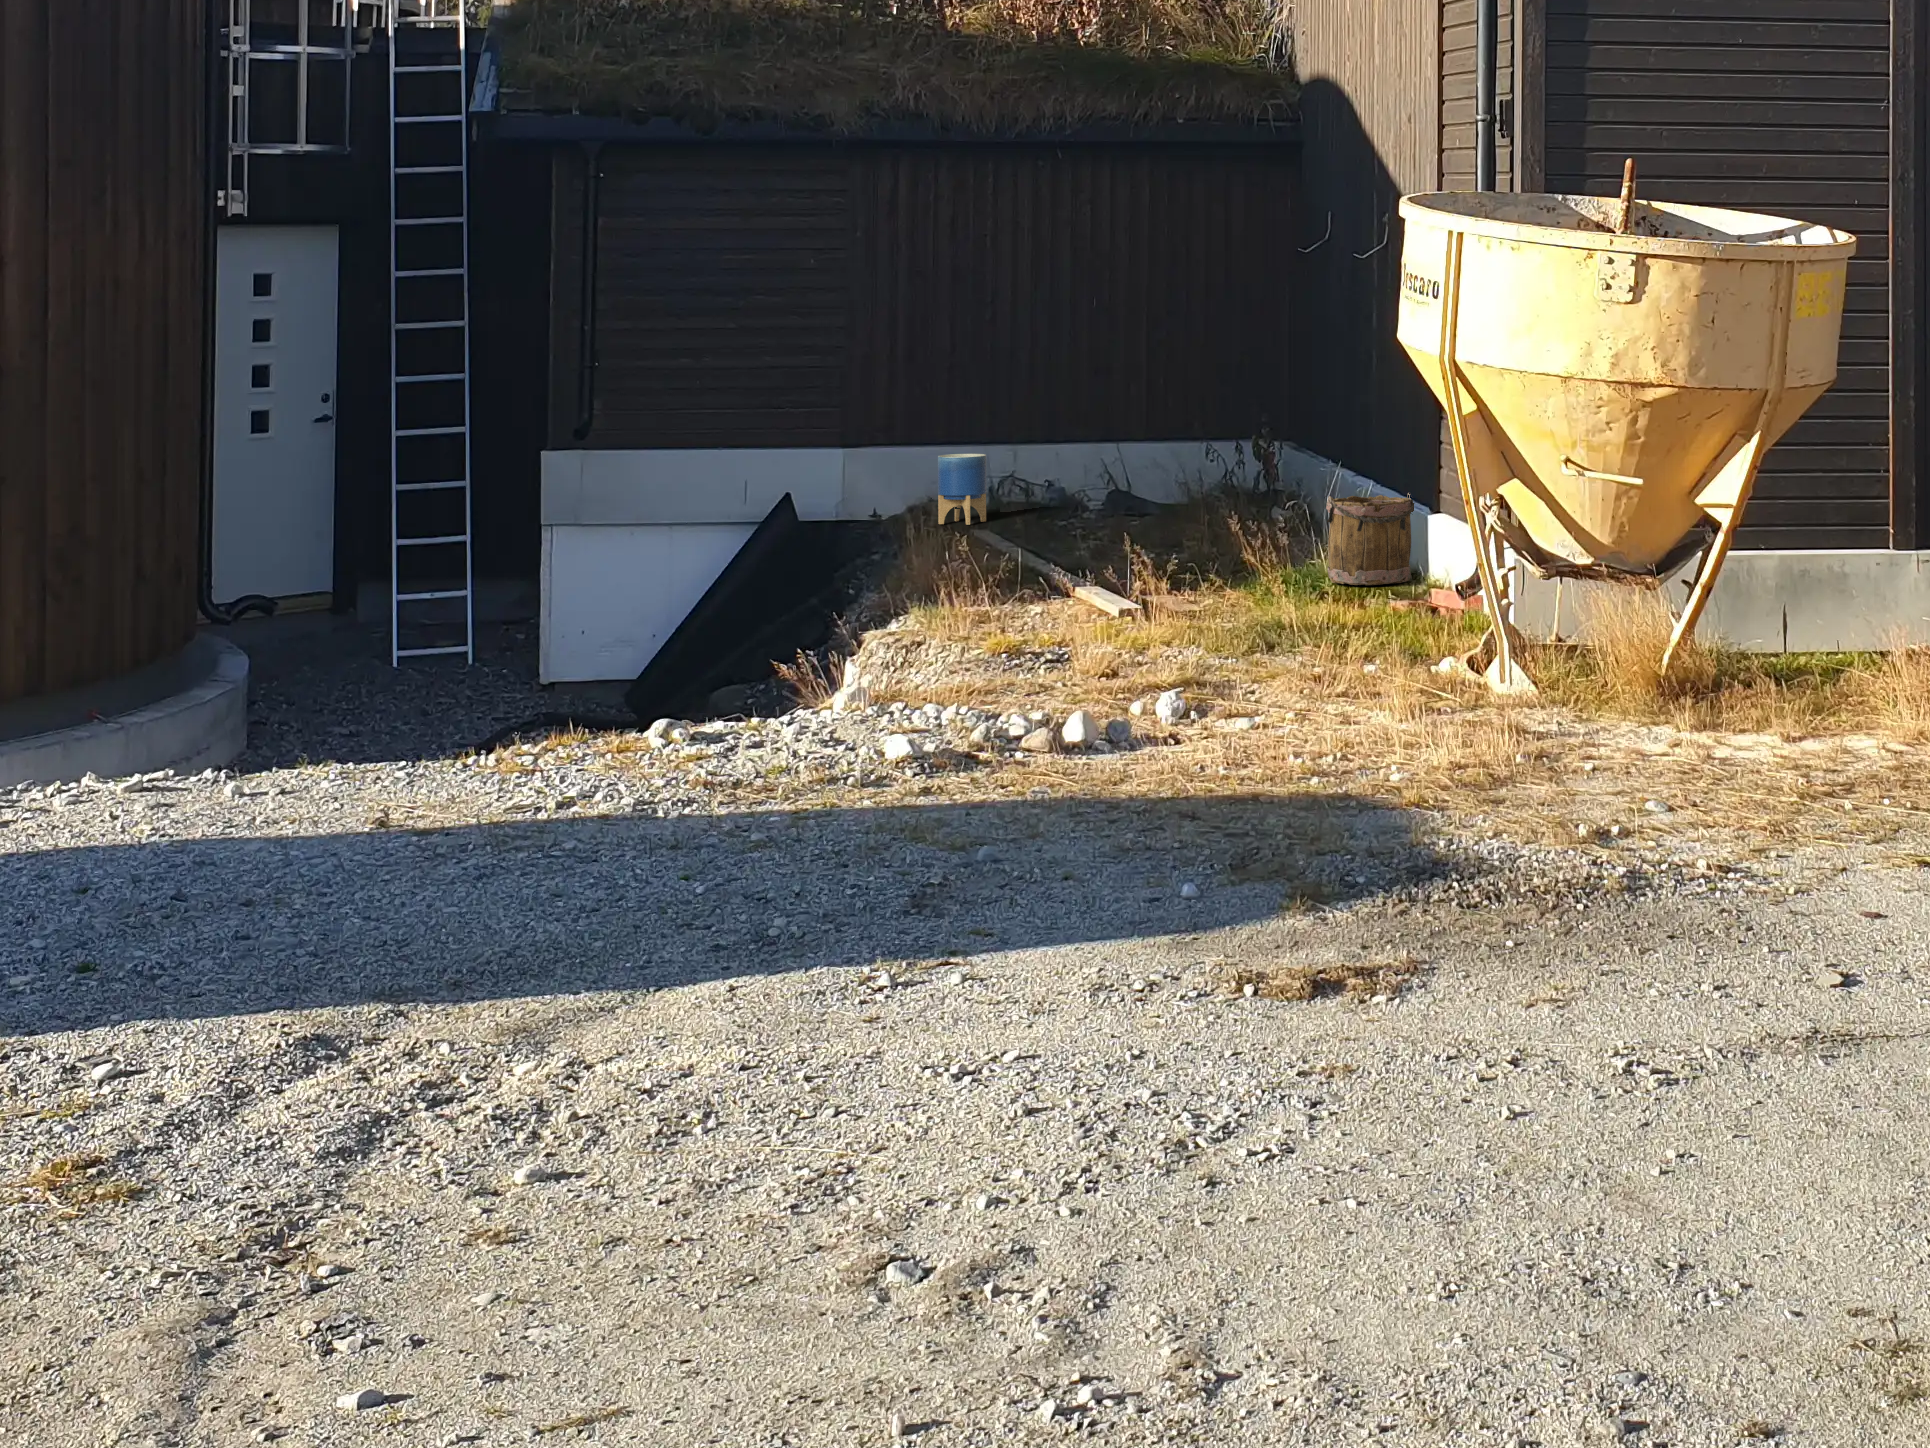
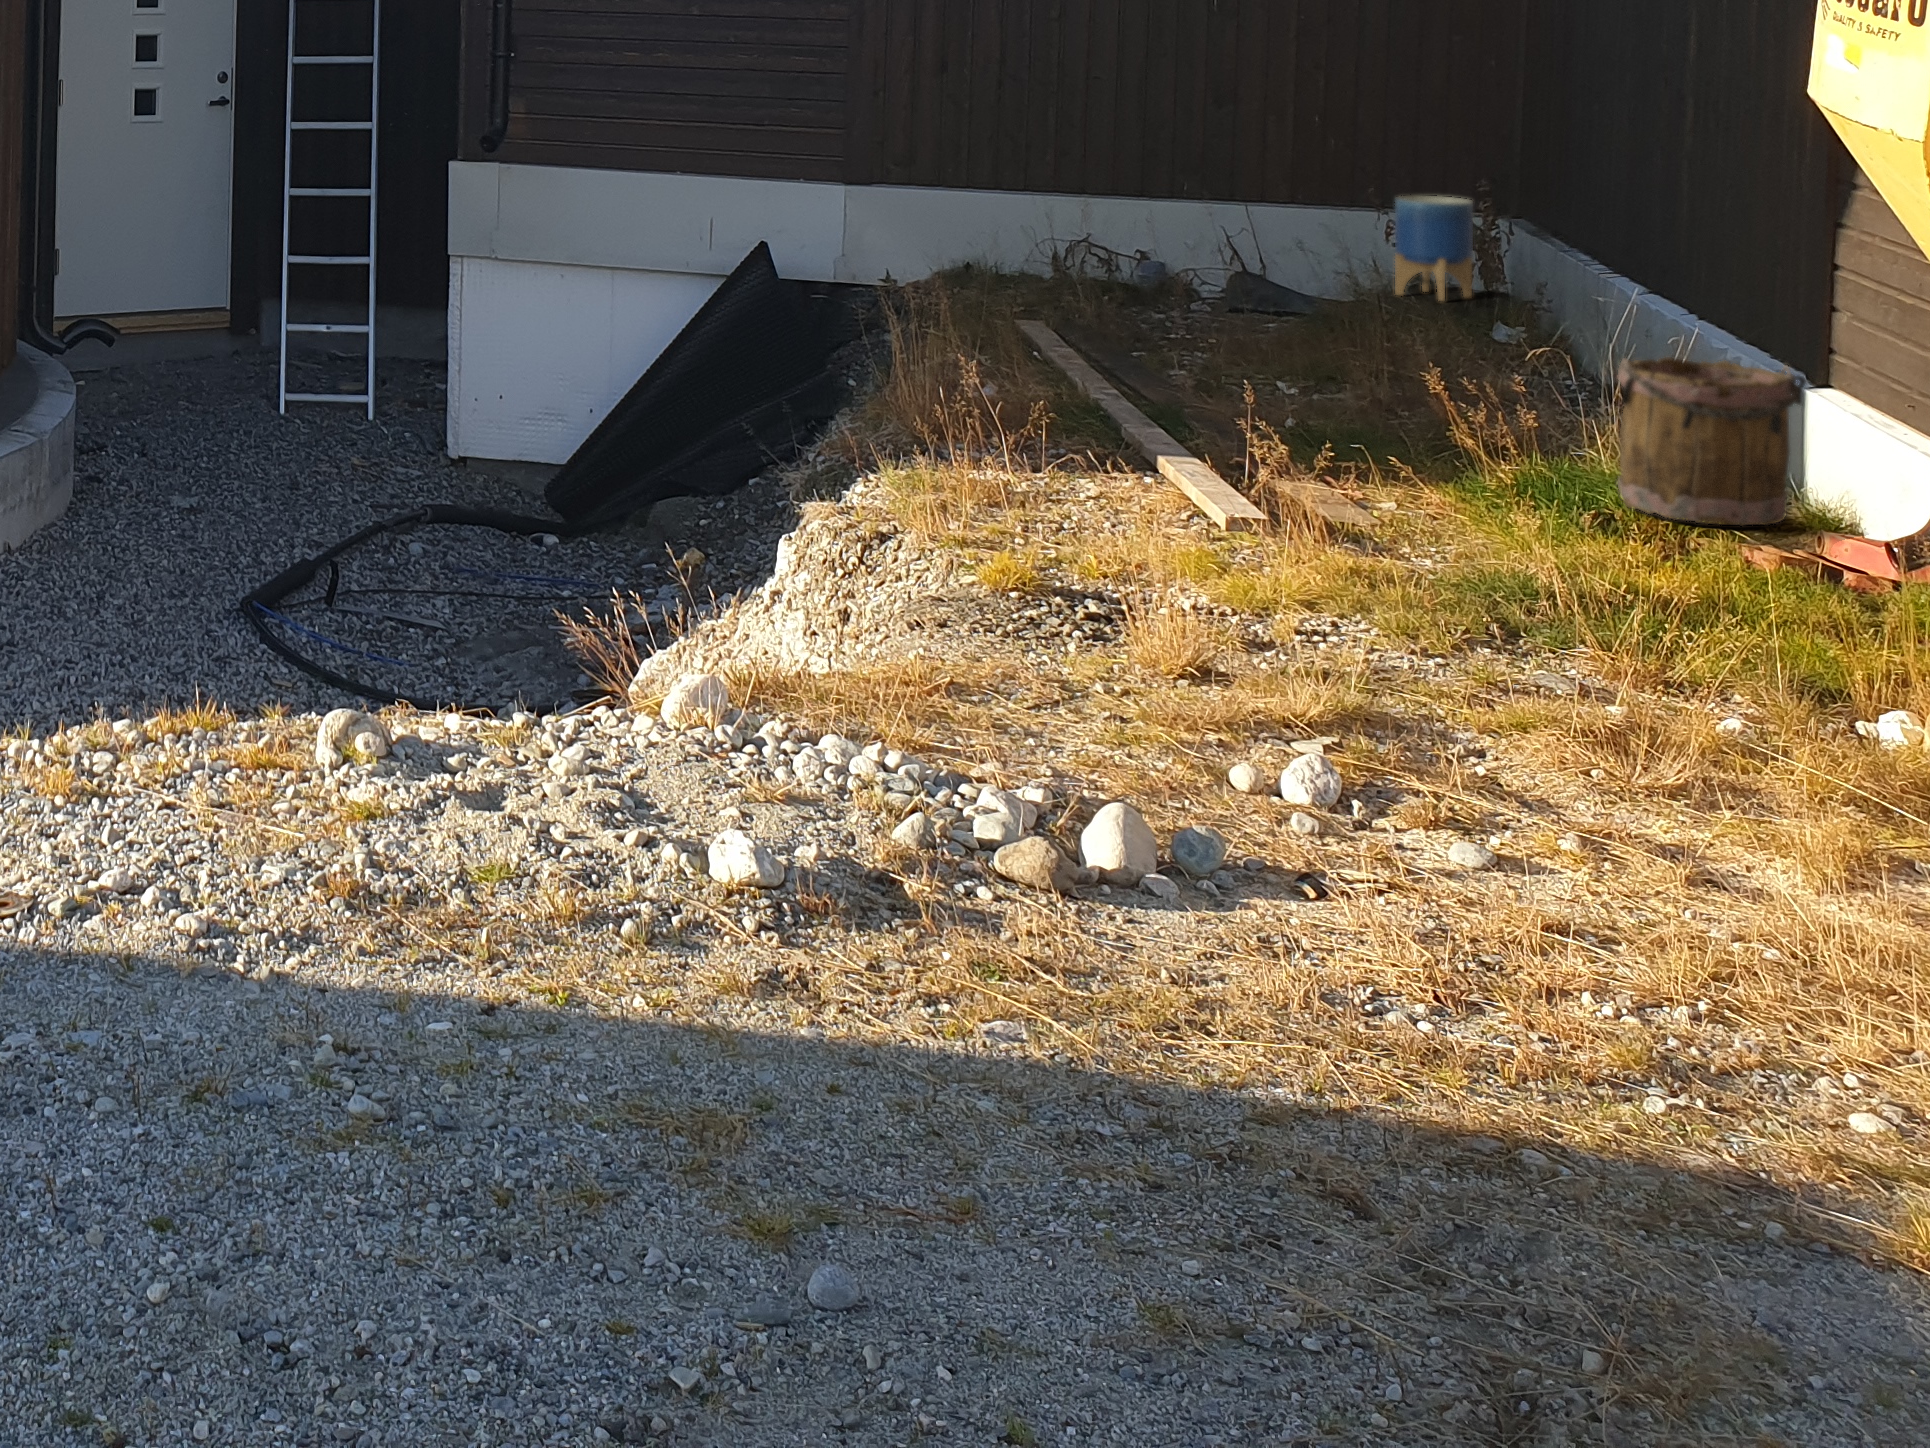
planter: present [938,454,986,525] -> present [1395,196,1473,301]

